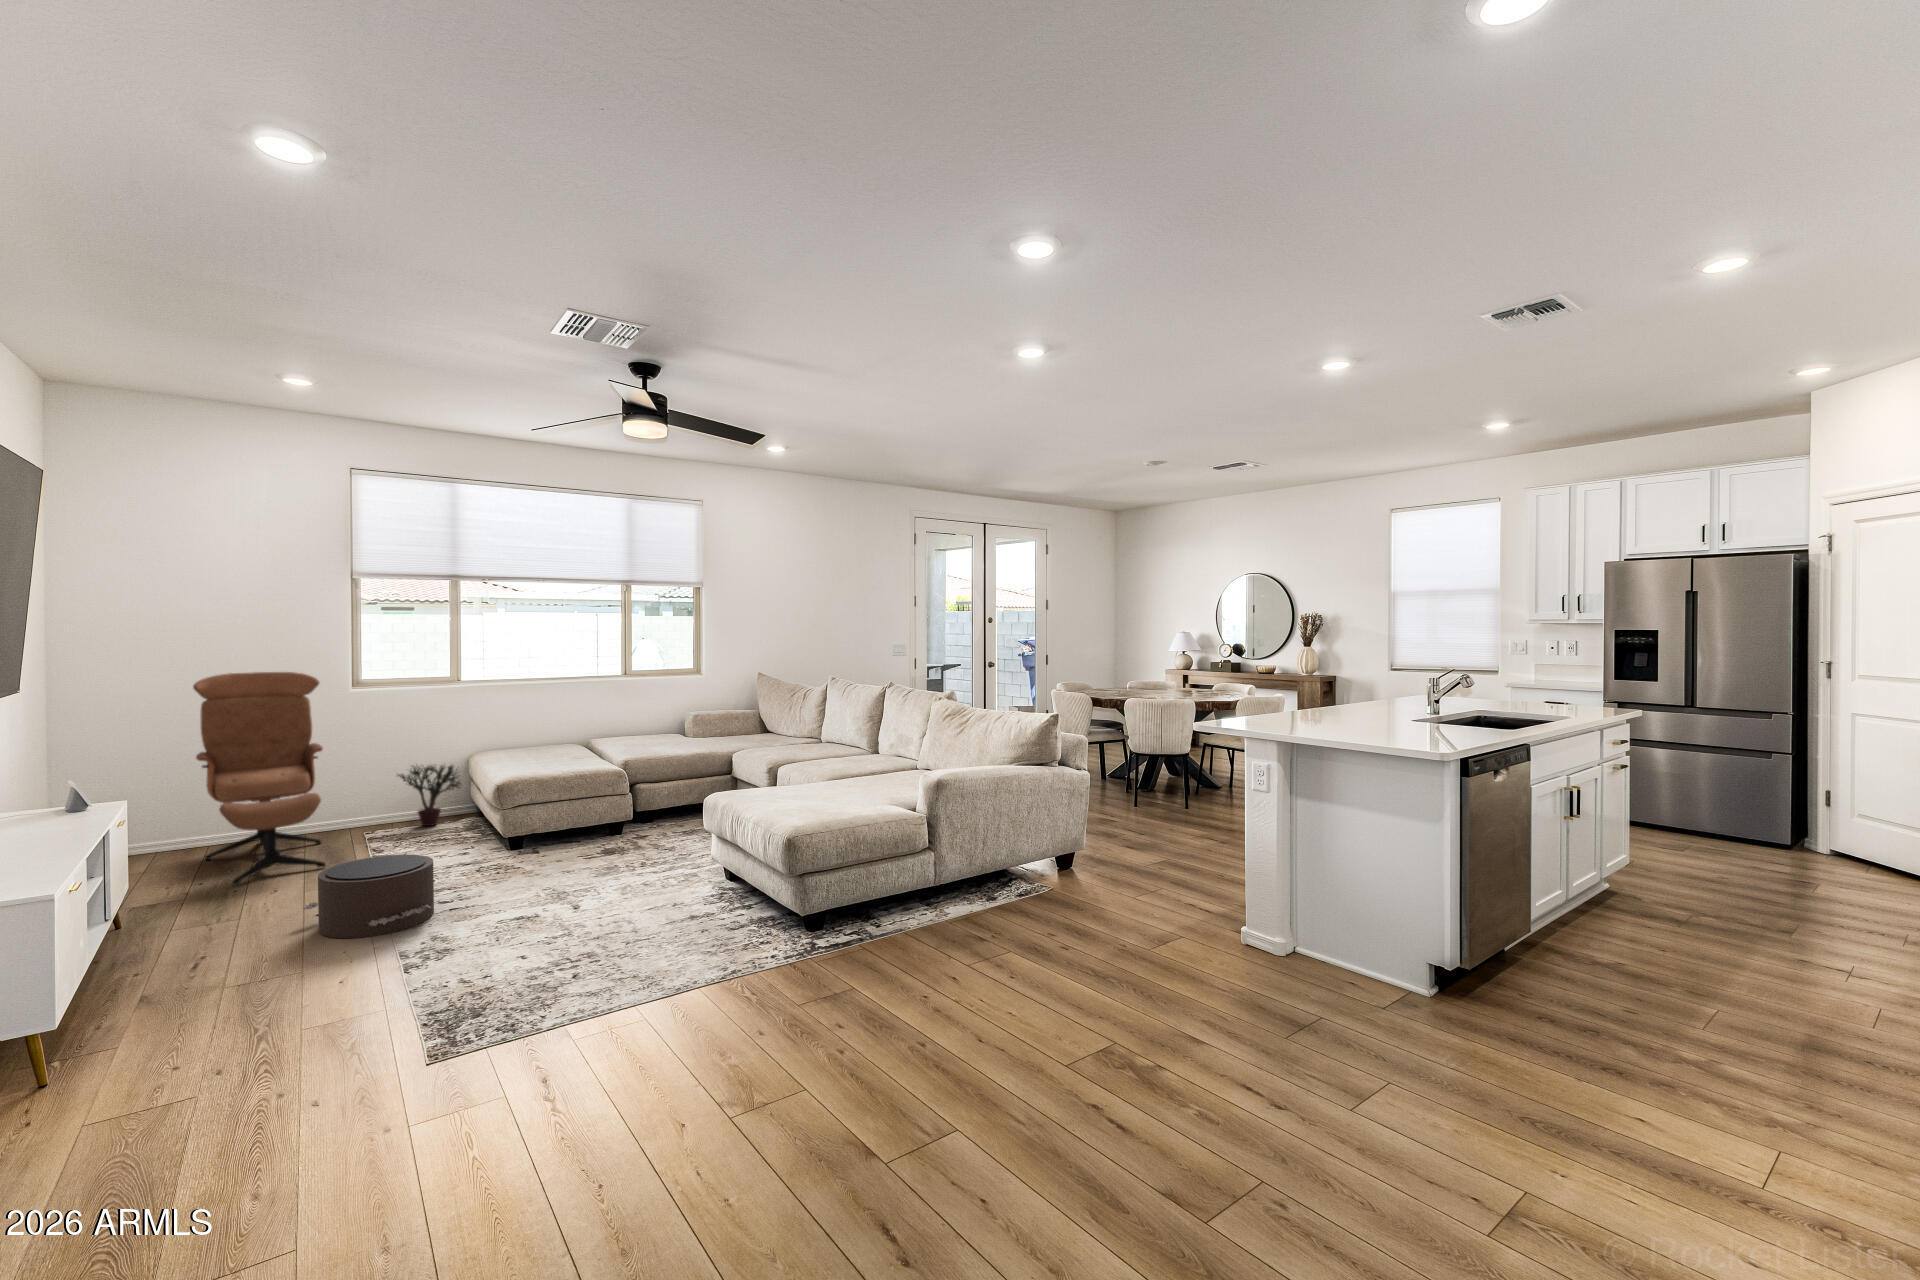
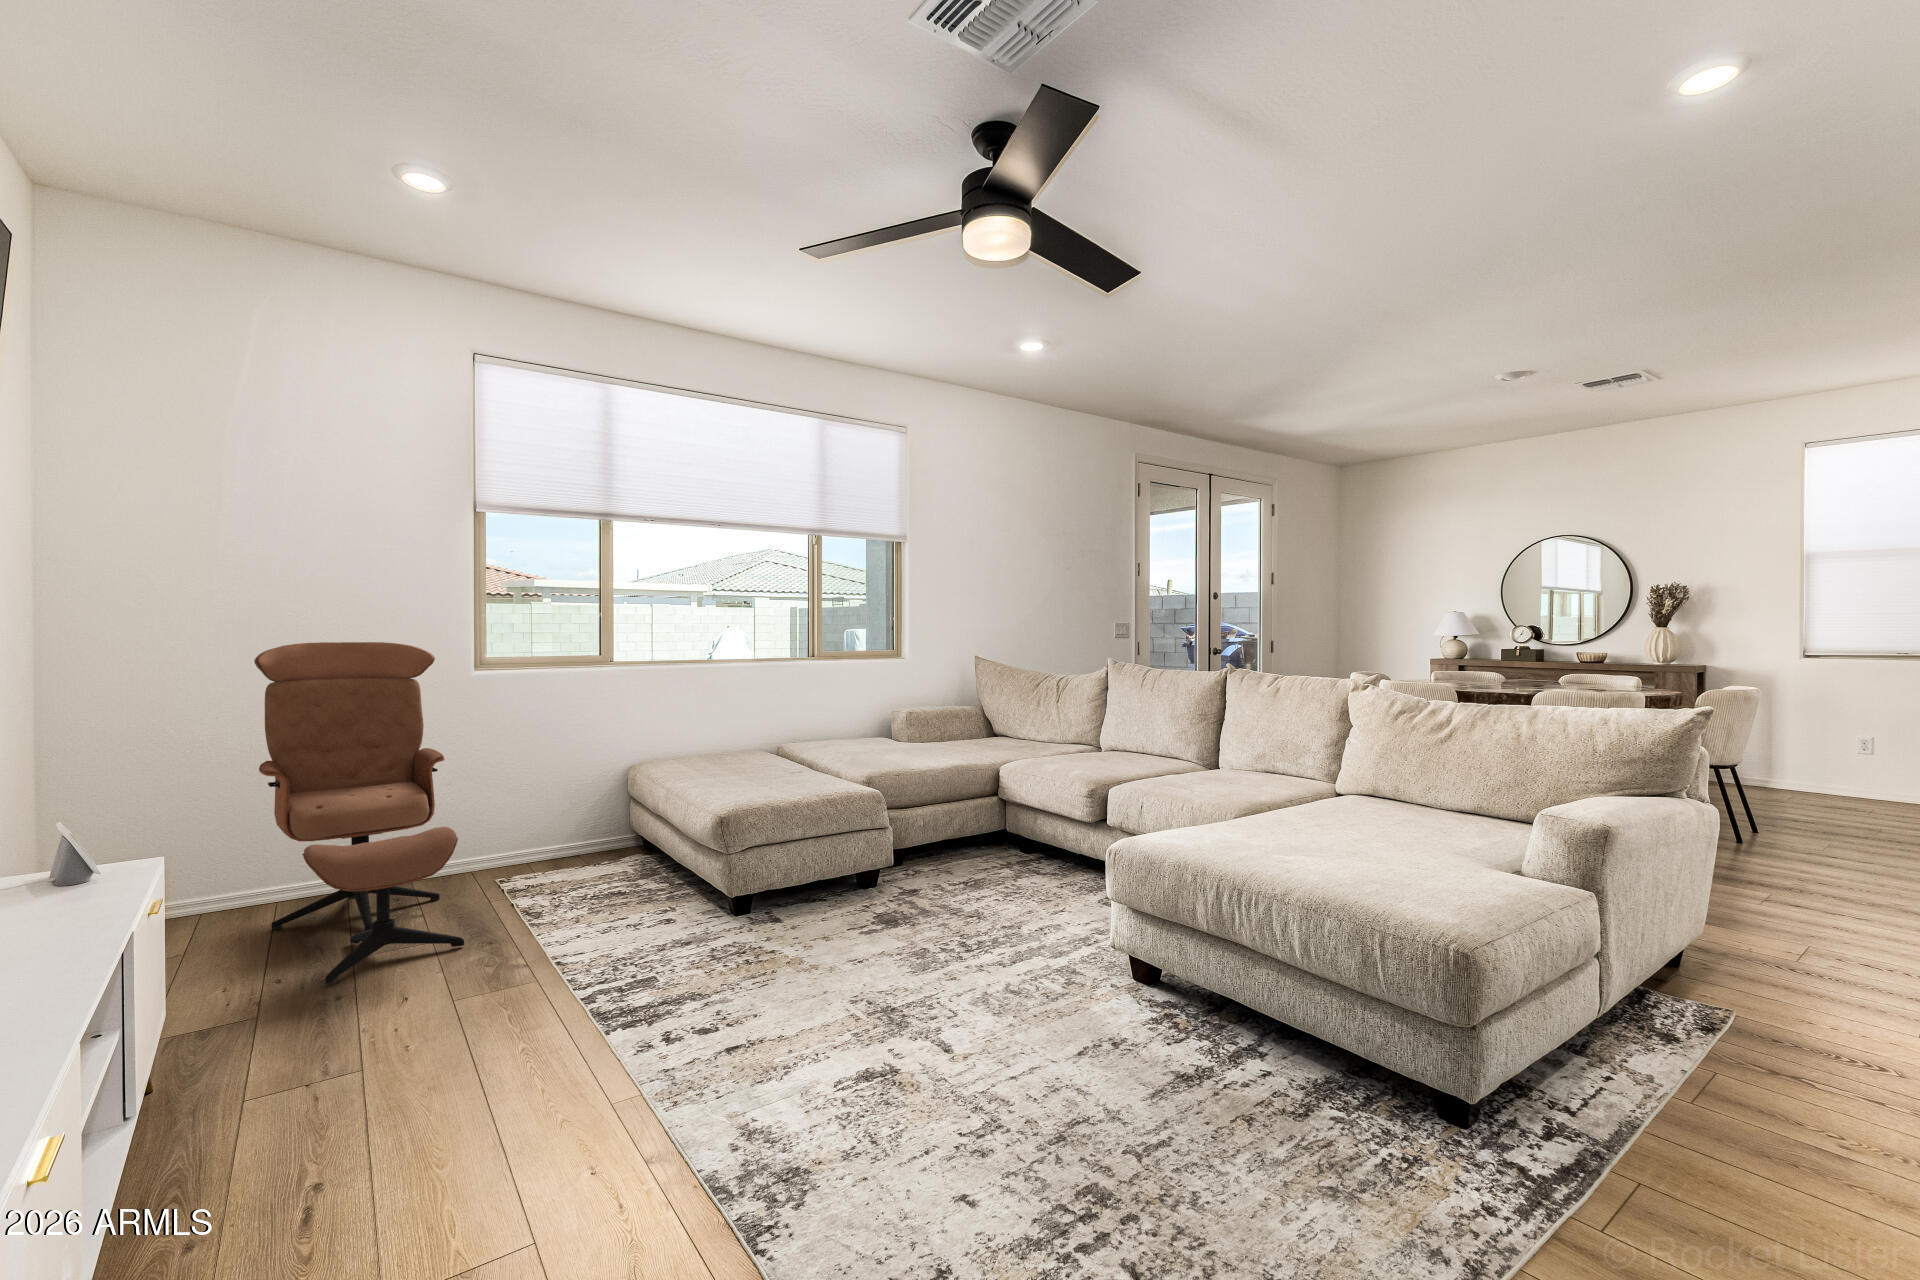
potted plant: present [398,766,461,826] -> none [538,776,633,870]
pouf: present [302,855,434,938] -> none [471,944,710,1122]

